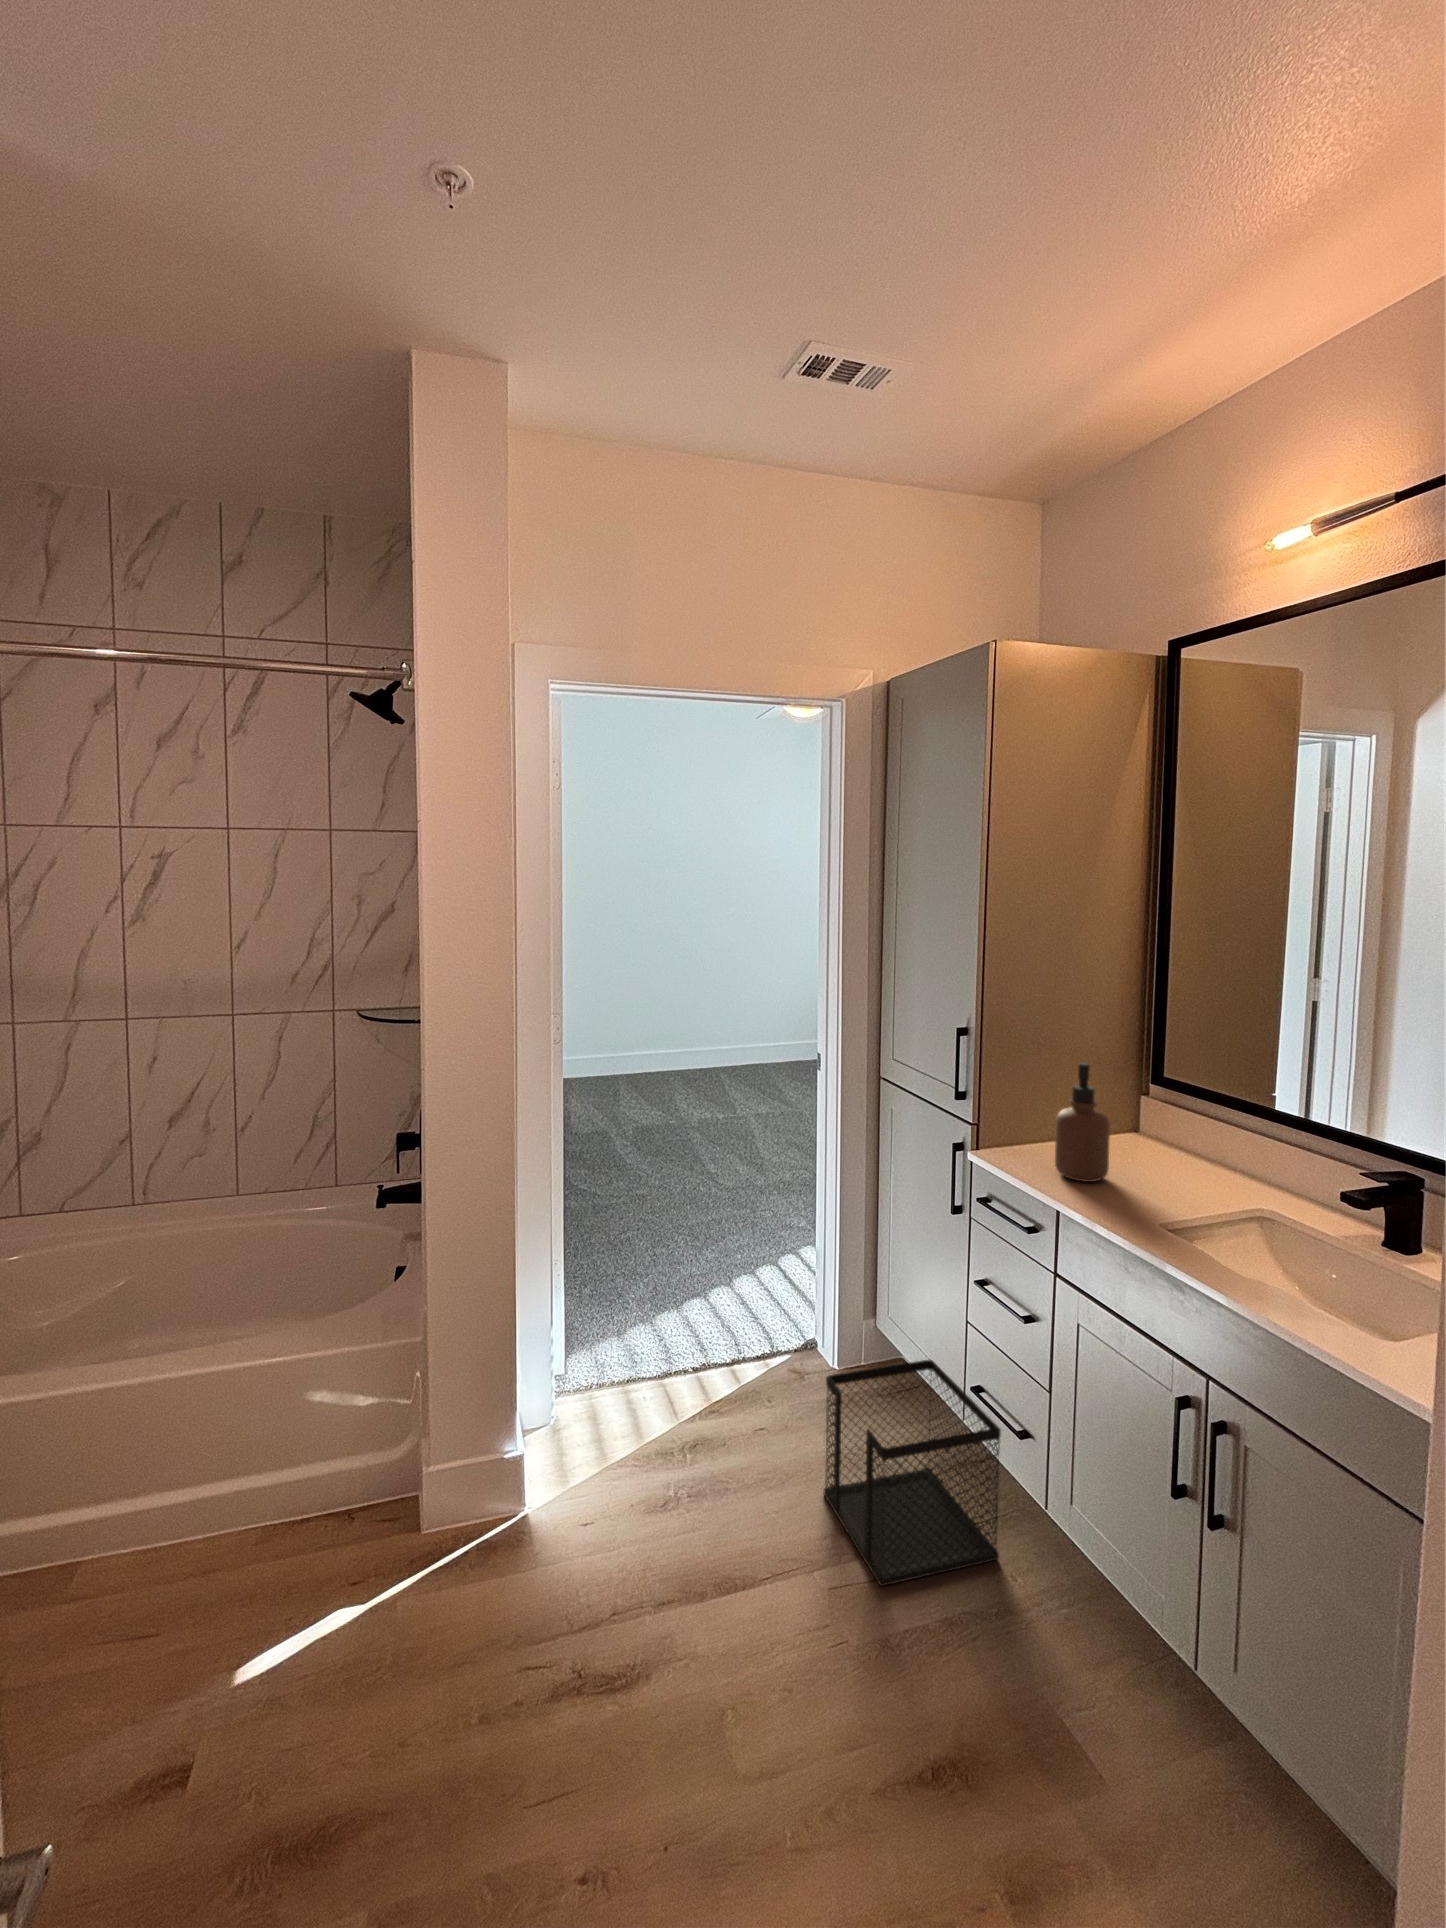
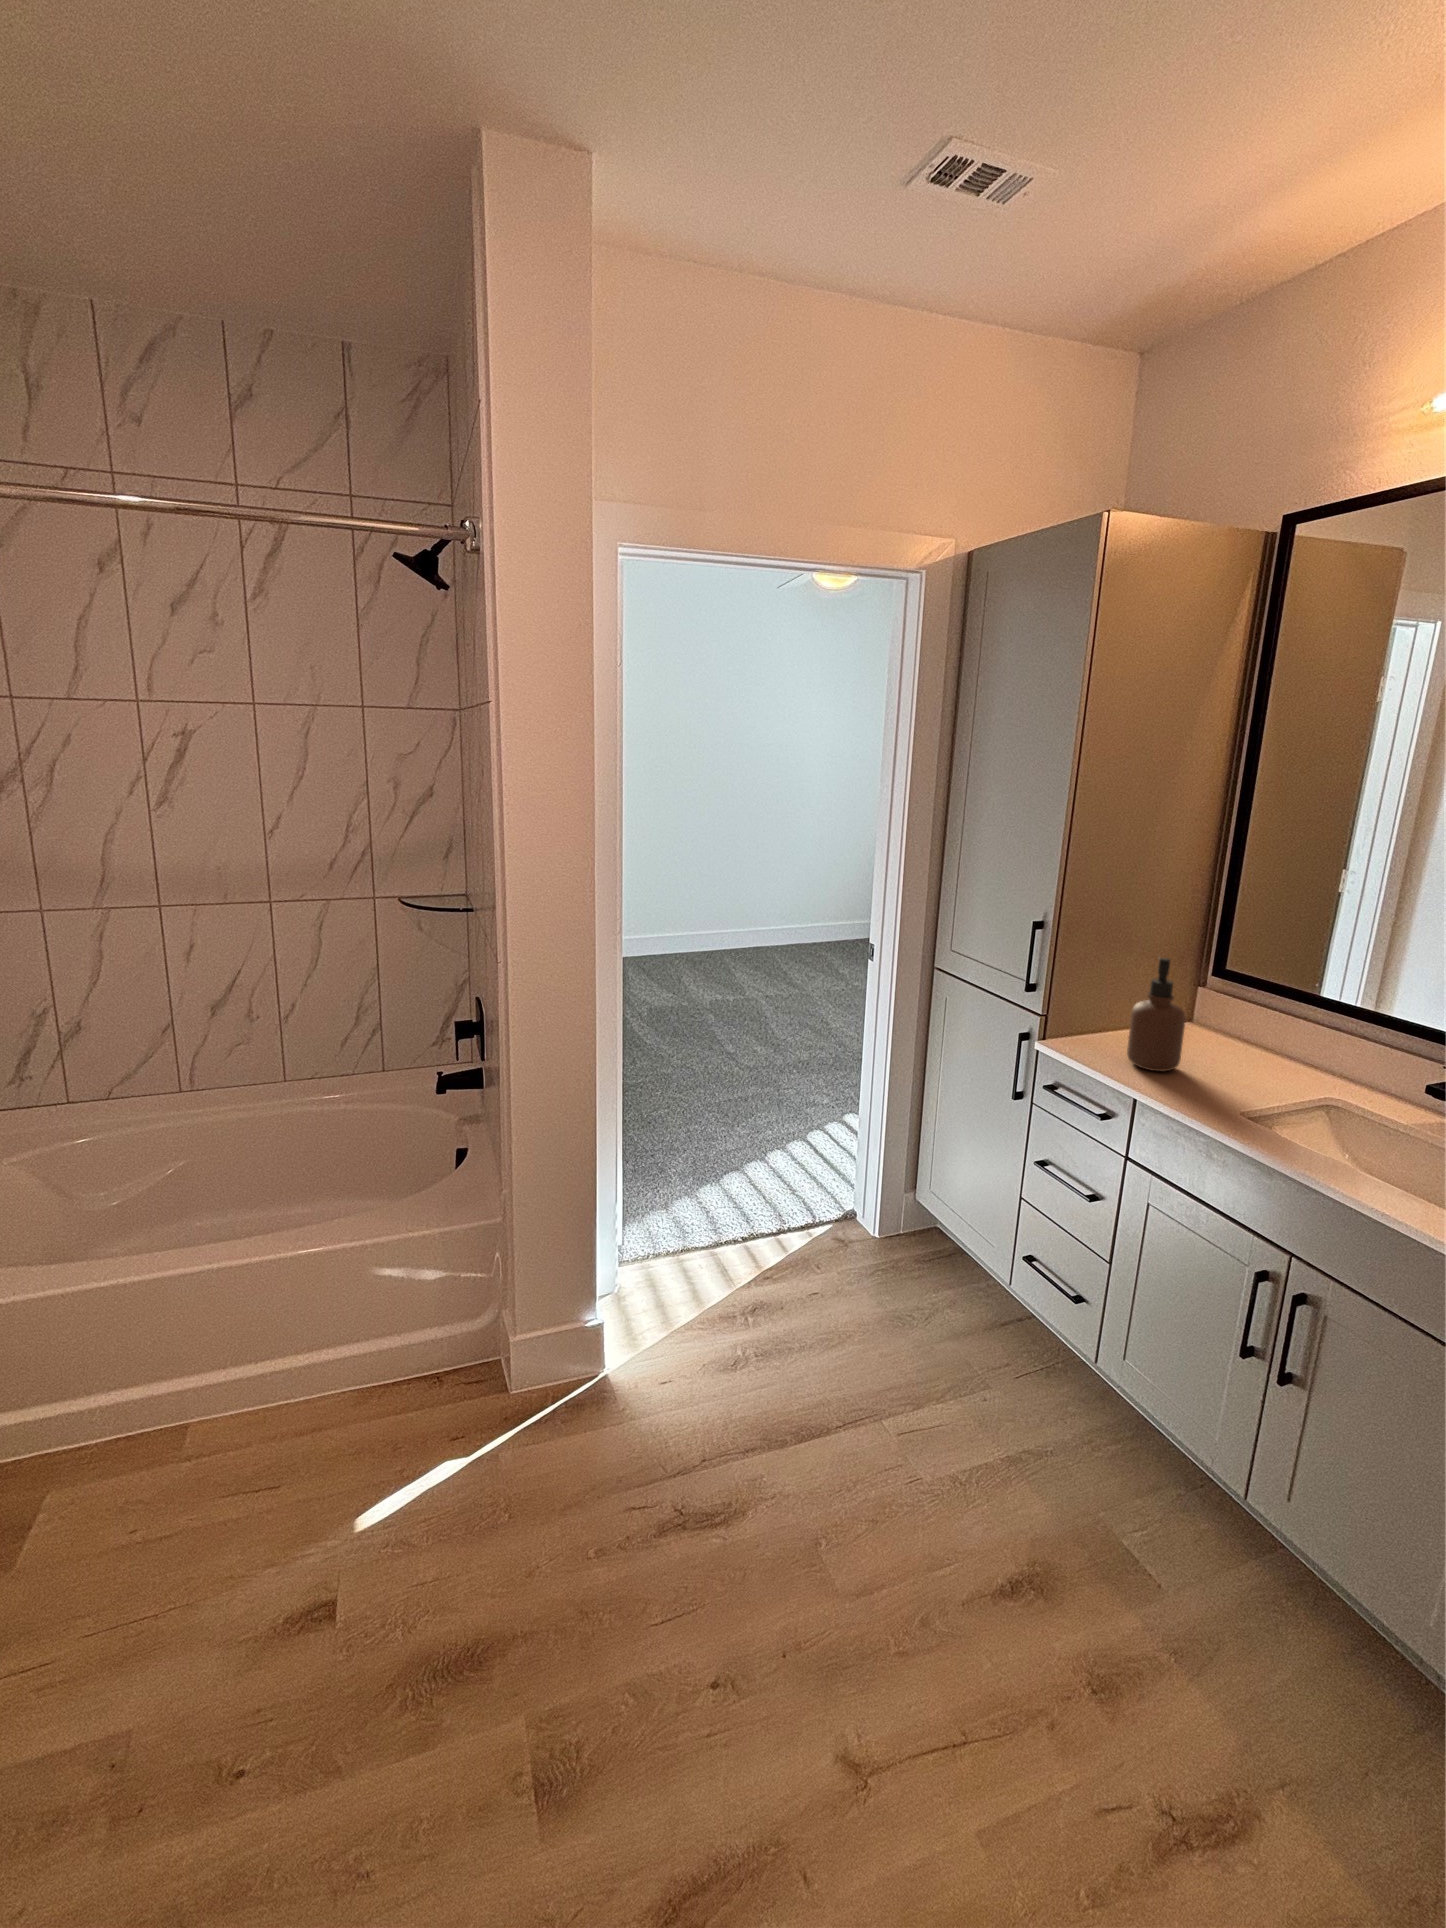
wastebasket: present [823,1360,1001,1586] -> none [881,1231,1060,1432]

